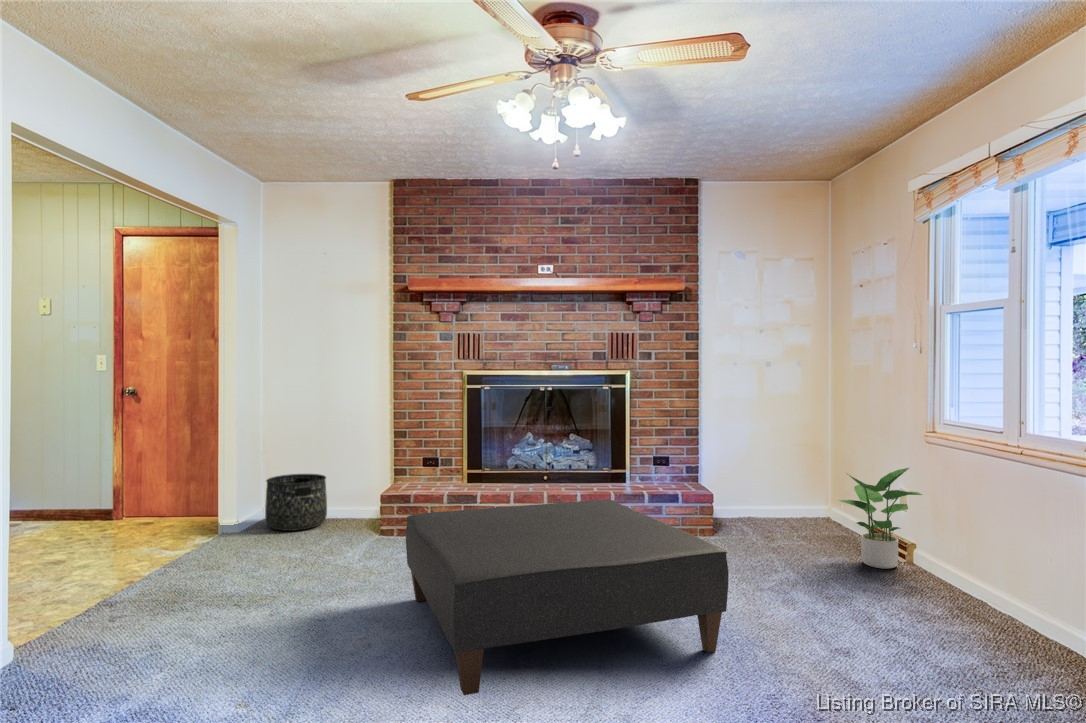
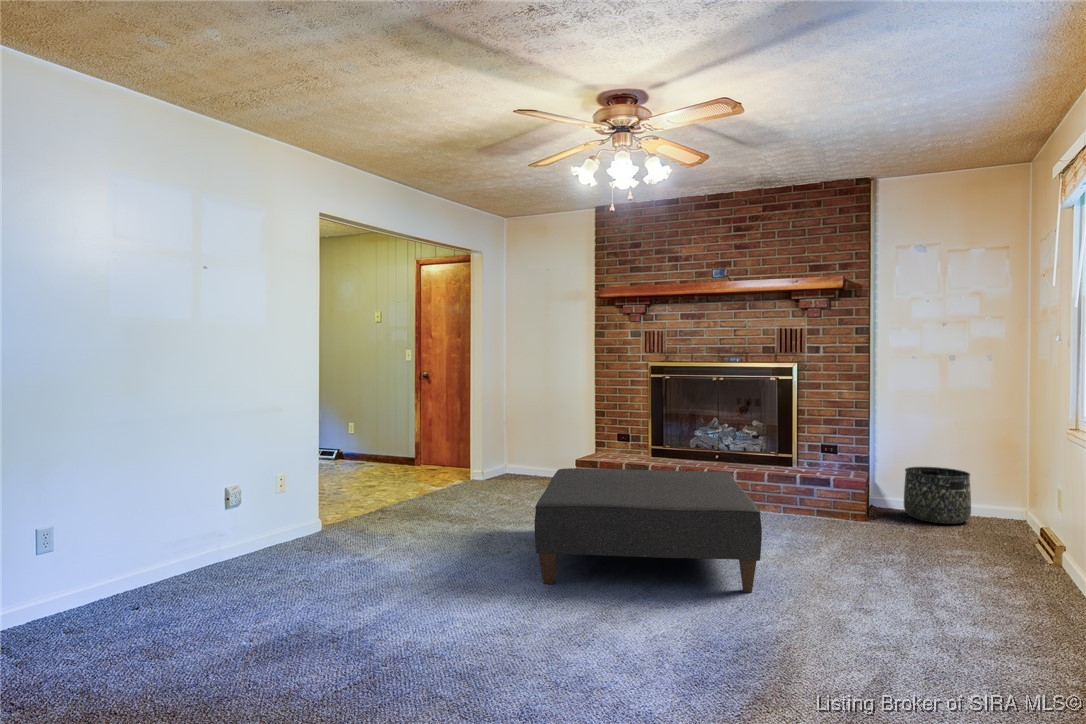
potted plant: present [839,468,922,569] -> none [973,465,1057,567]
basket: present [265,474,327,531] -> present [904,467,971,524]

